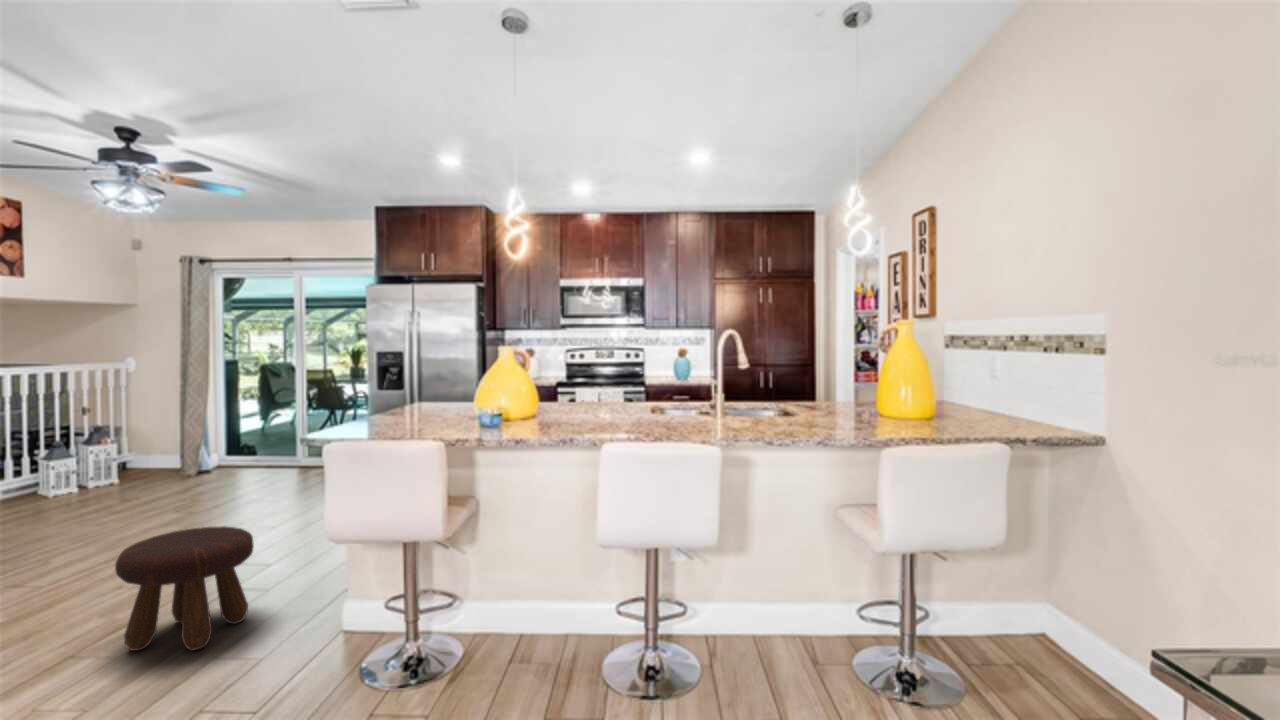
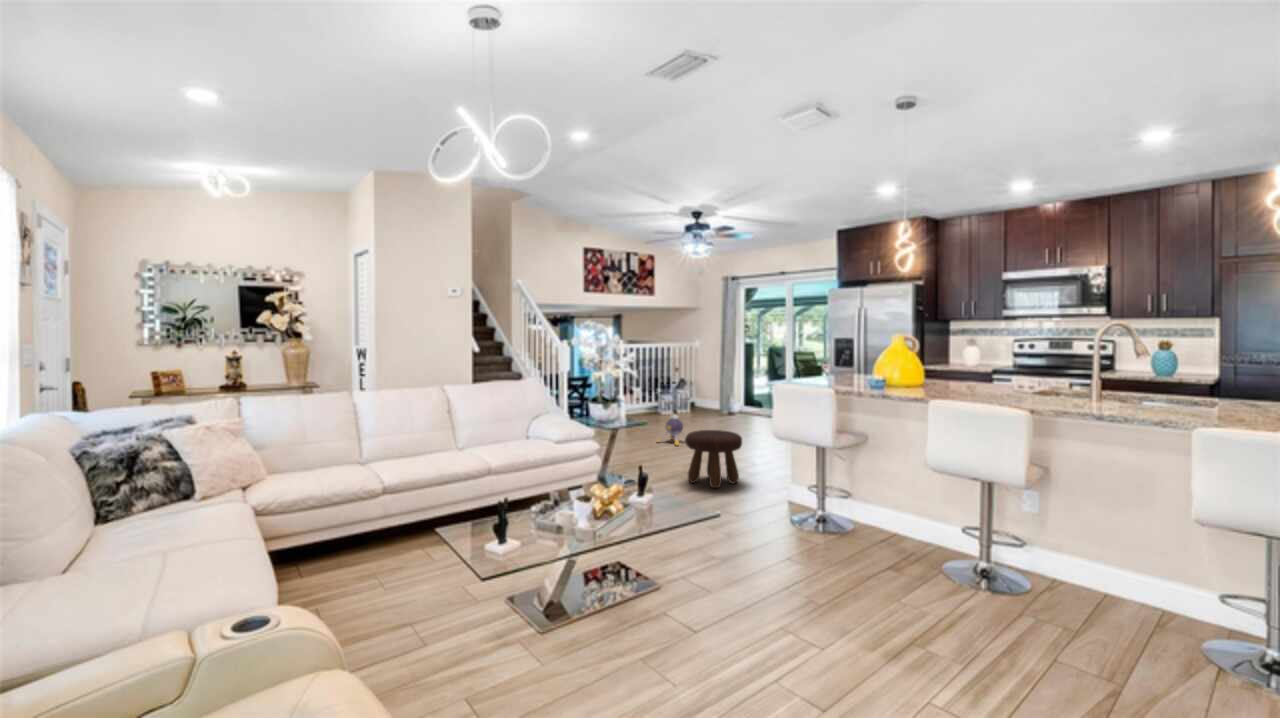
plush toy: none [33,500,130,563] -> present [666,414,683,445]

